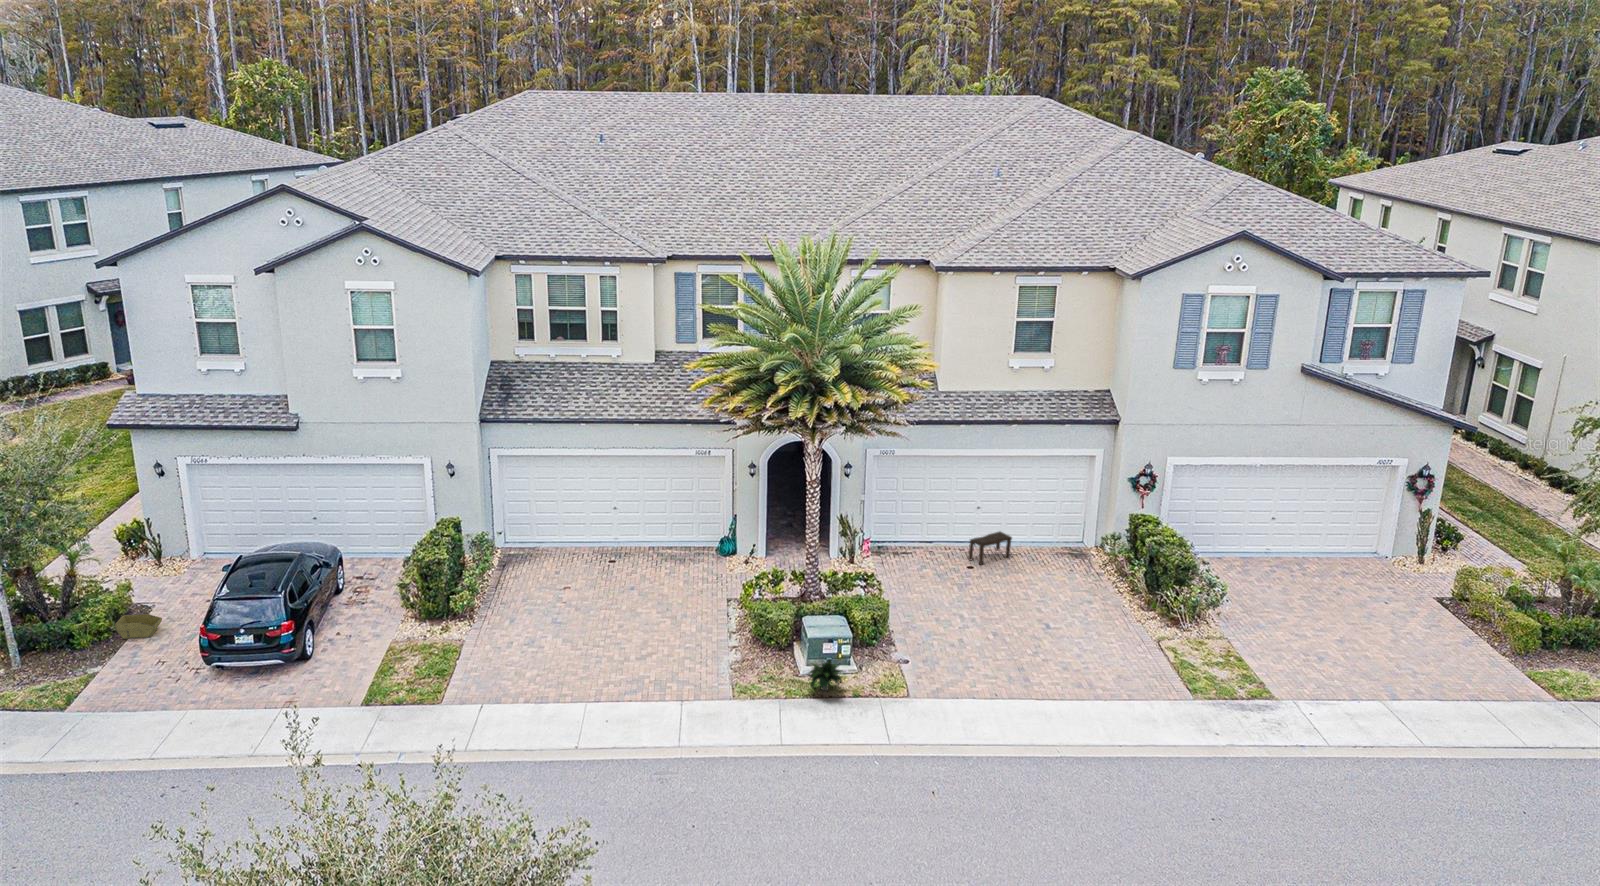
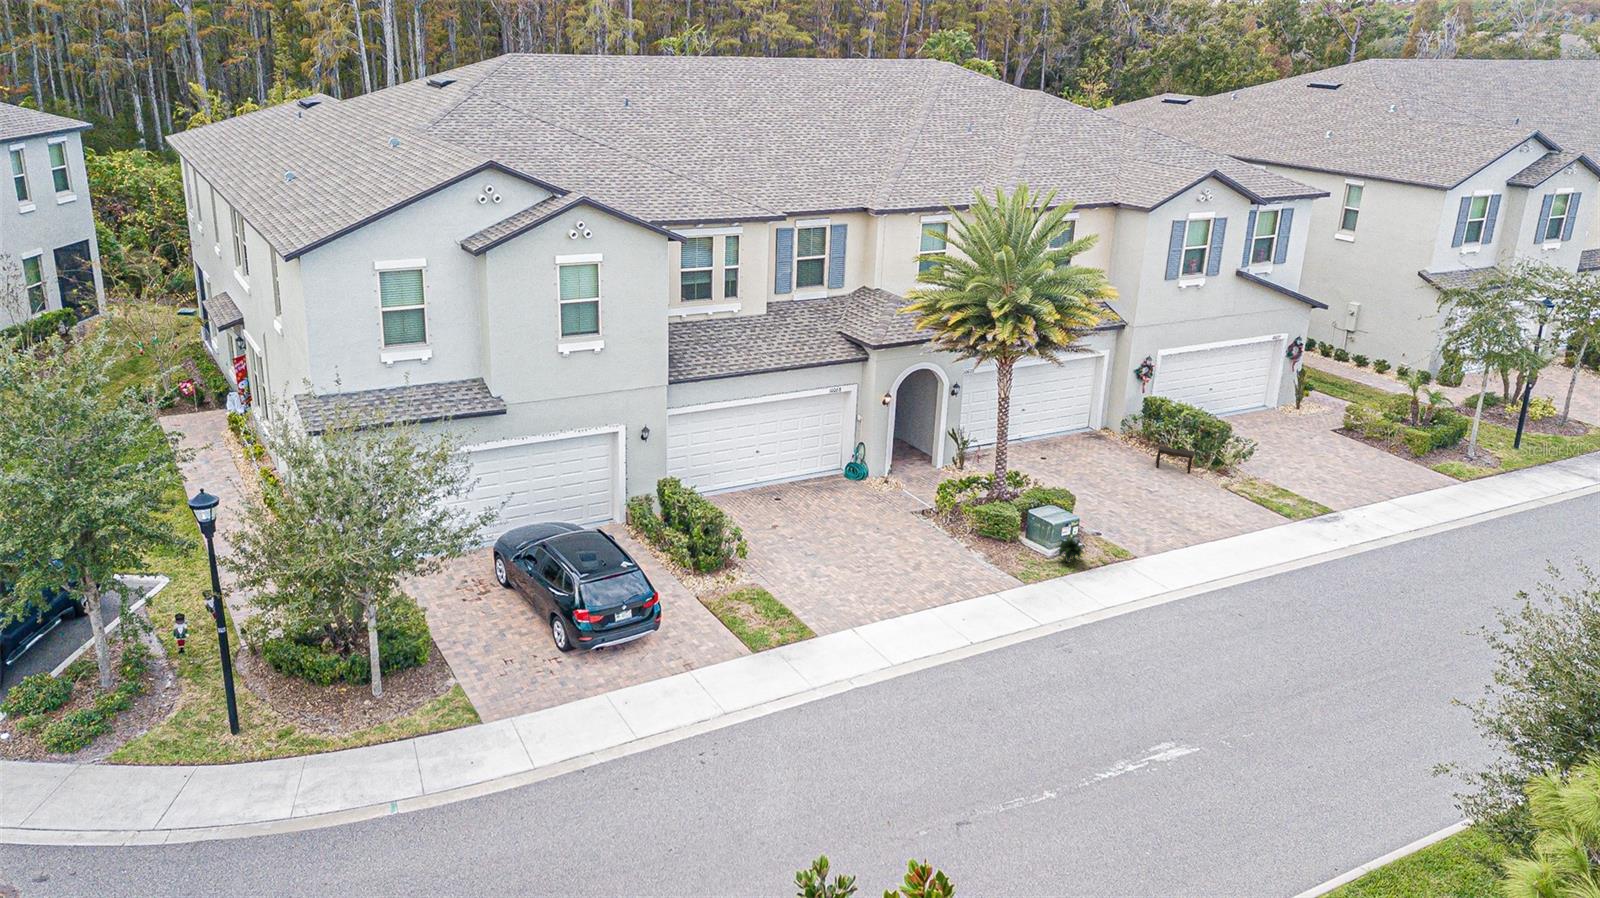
bench: present [968,532,1012,565] -> present [1156,446,1194,473]
storage bin: present [115,614,162,639] -> none [432,619,476,648]

